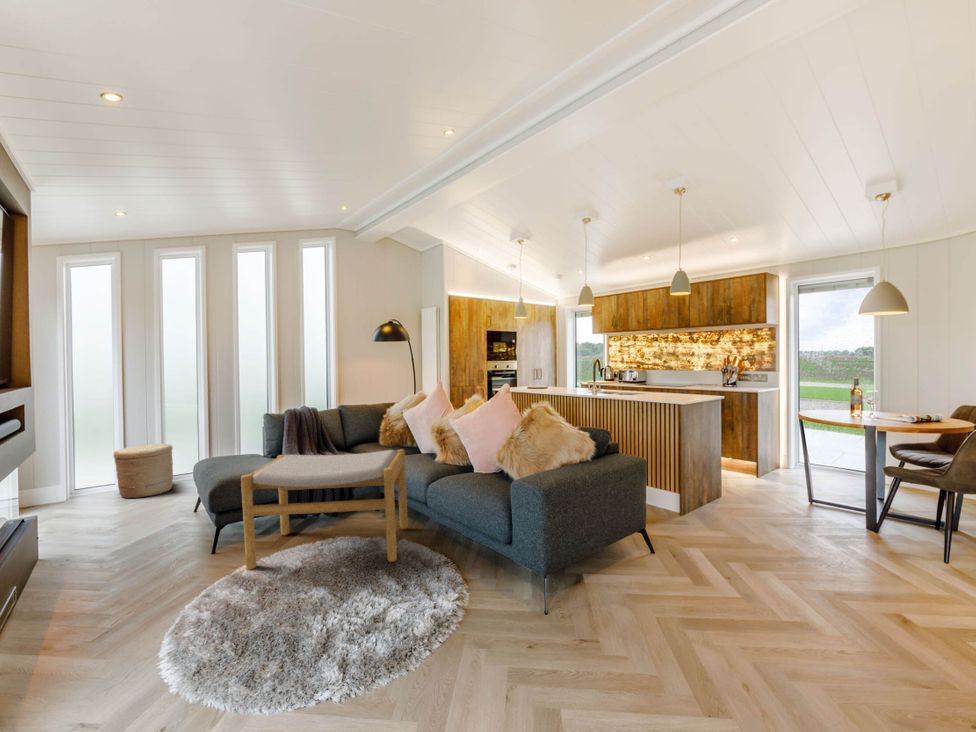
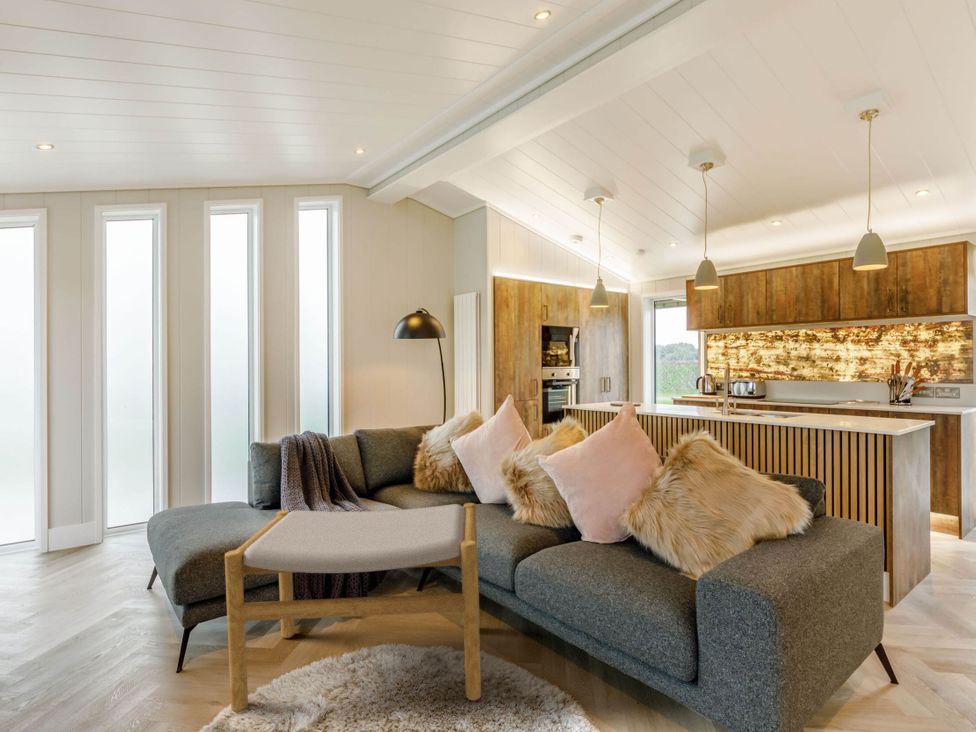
woven basket: present [114,444,173,498] -> none [33,482,118,564]

